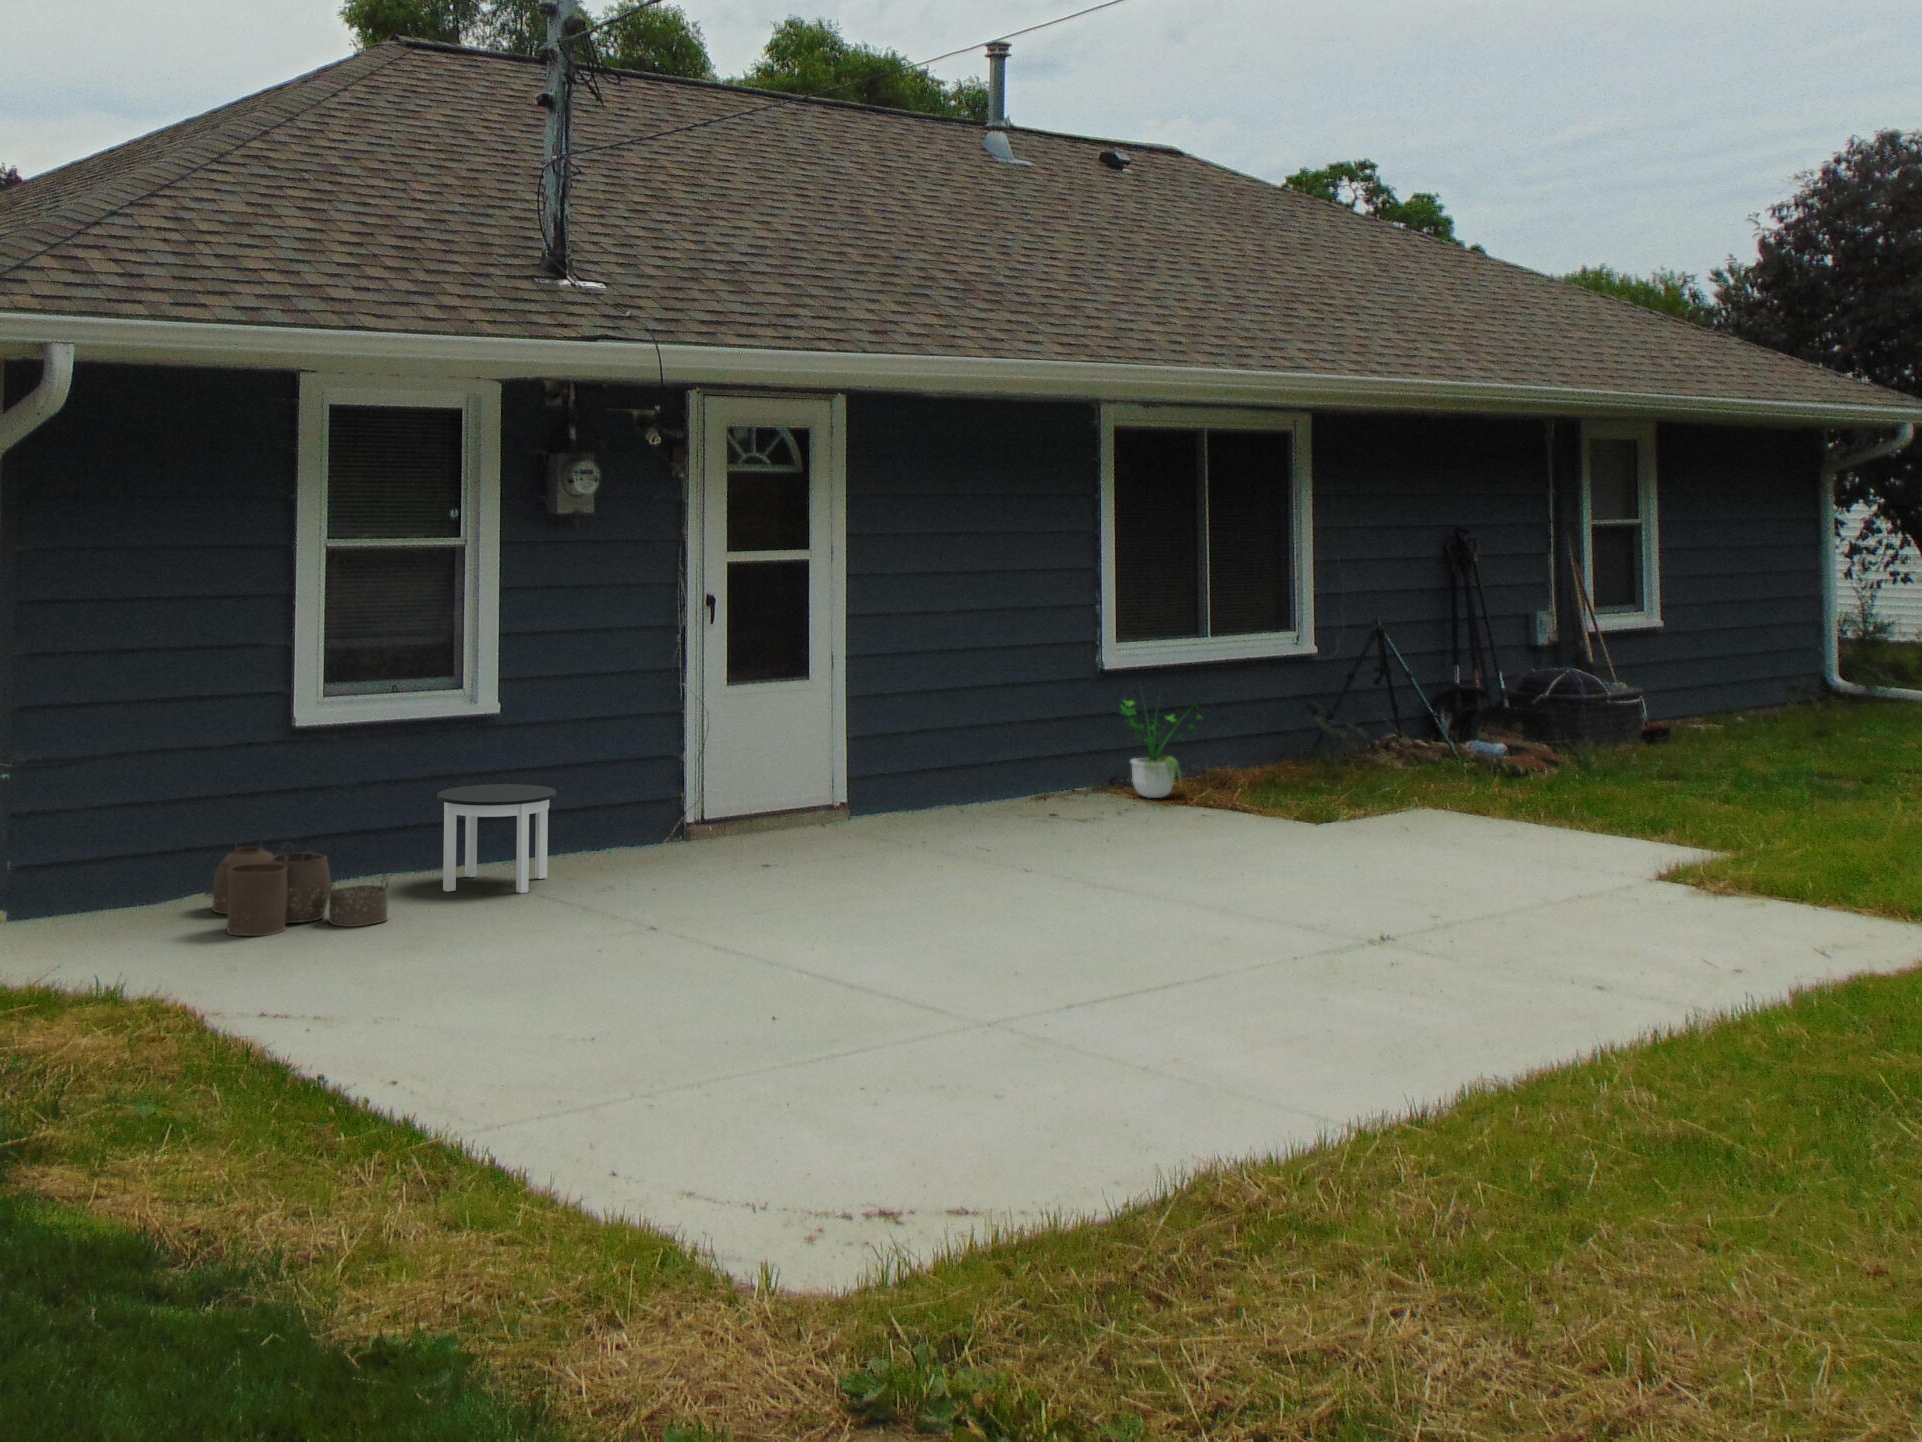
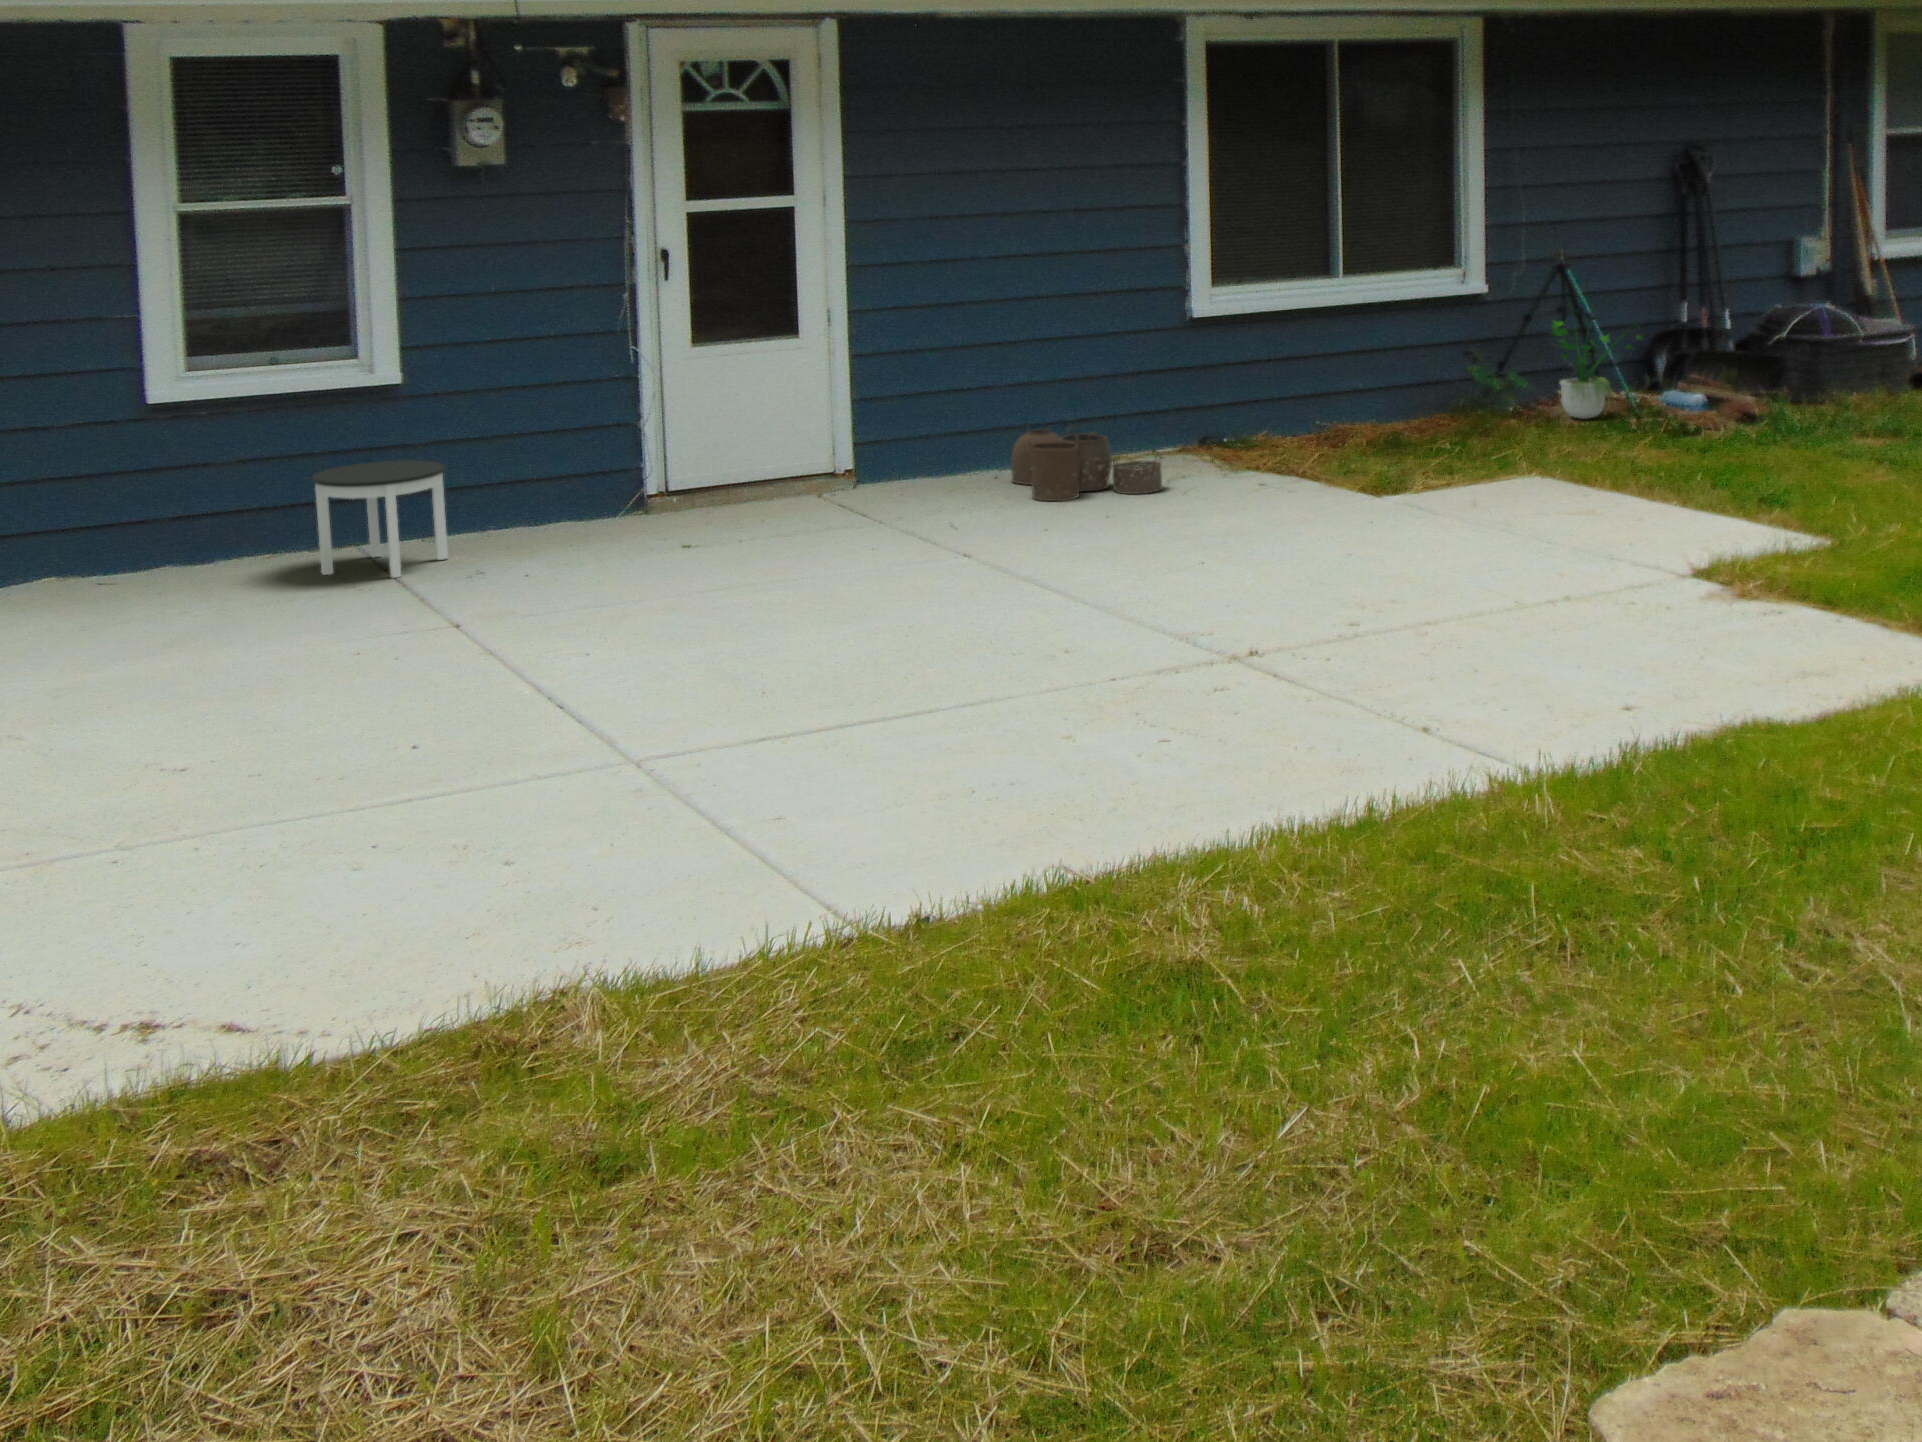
potted plant: present [1121,699,1201,798] -> present [1552,321,1641,419]
woven basket: present [213,843,387,936] -> present [1011,429,1162,501]

